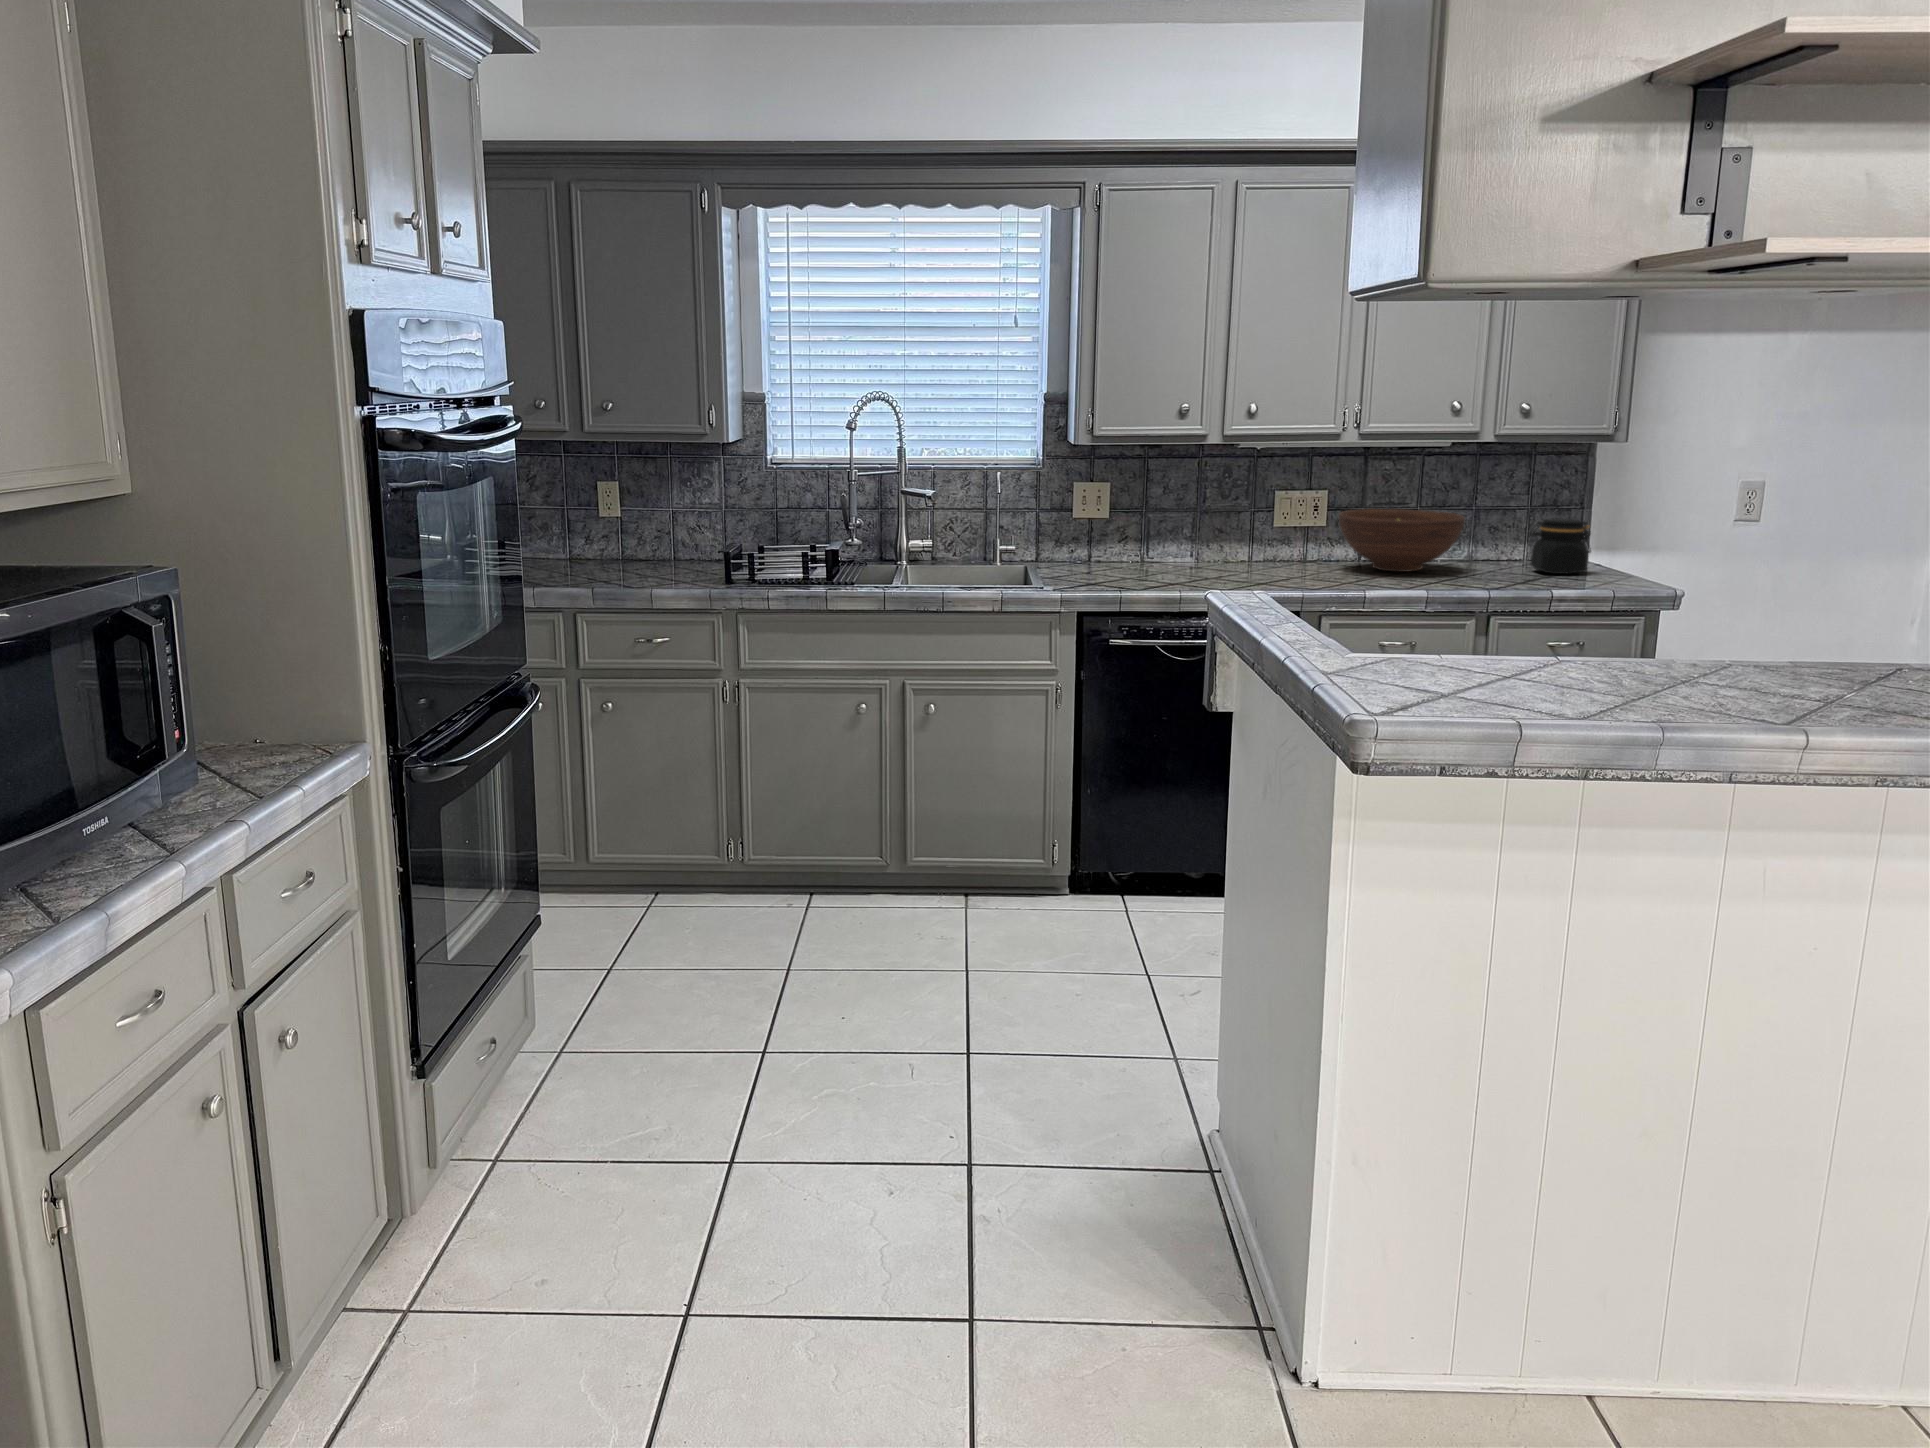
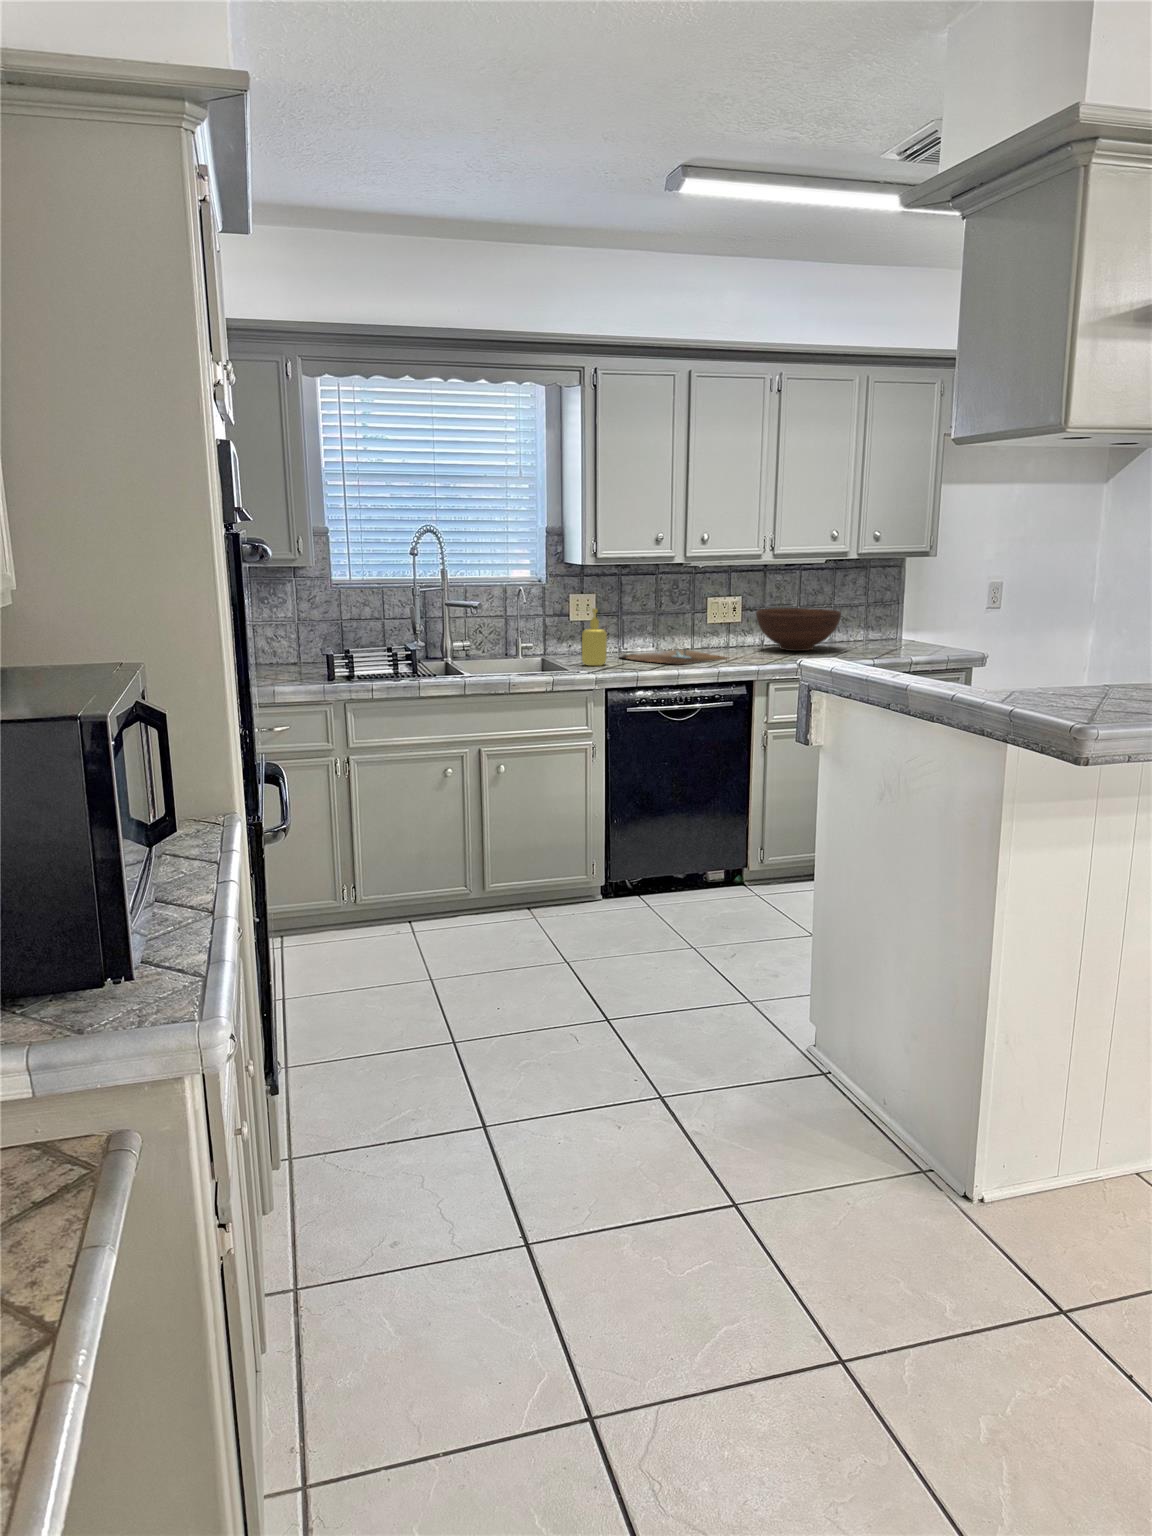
soap dispenser: none [1067,503,1104,580] -> present [582,608,607,666]
jar: present [1530,519,1591,574] -> none [880,611,919,648]
cutting board: none [1132,560,1286,584] -> present [619,648,729,665]

